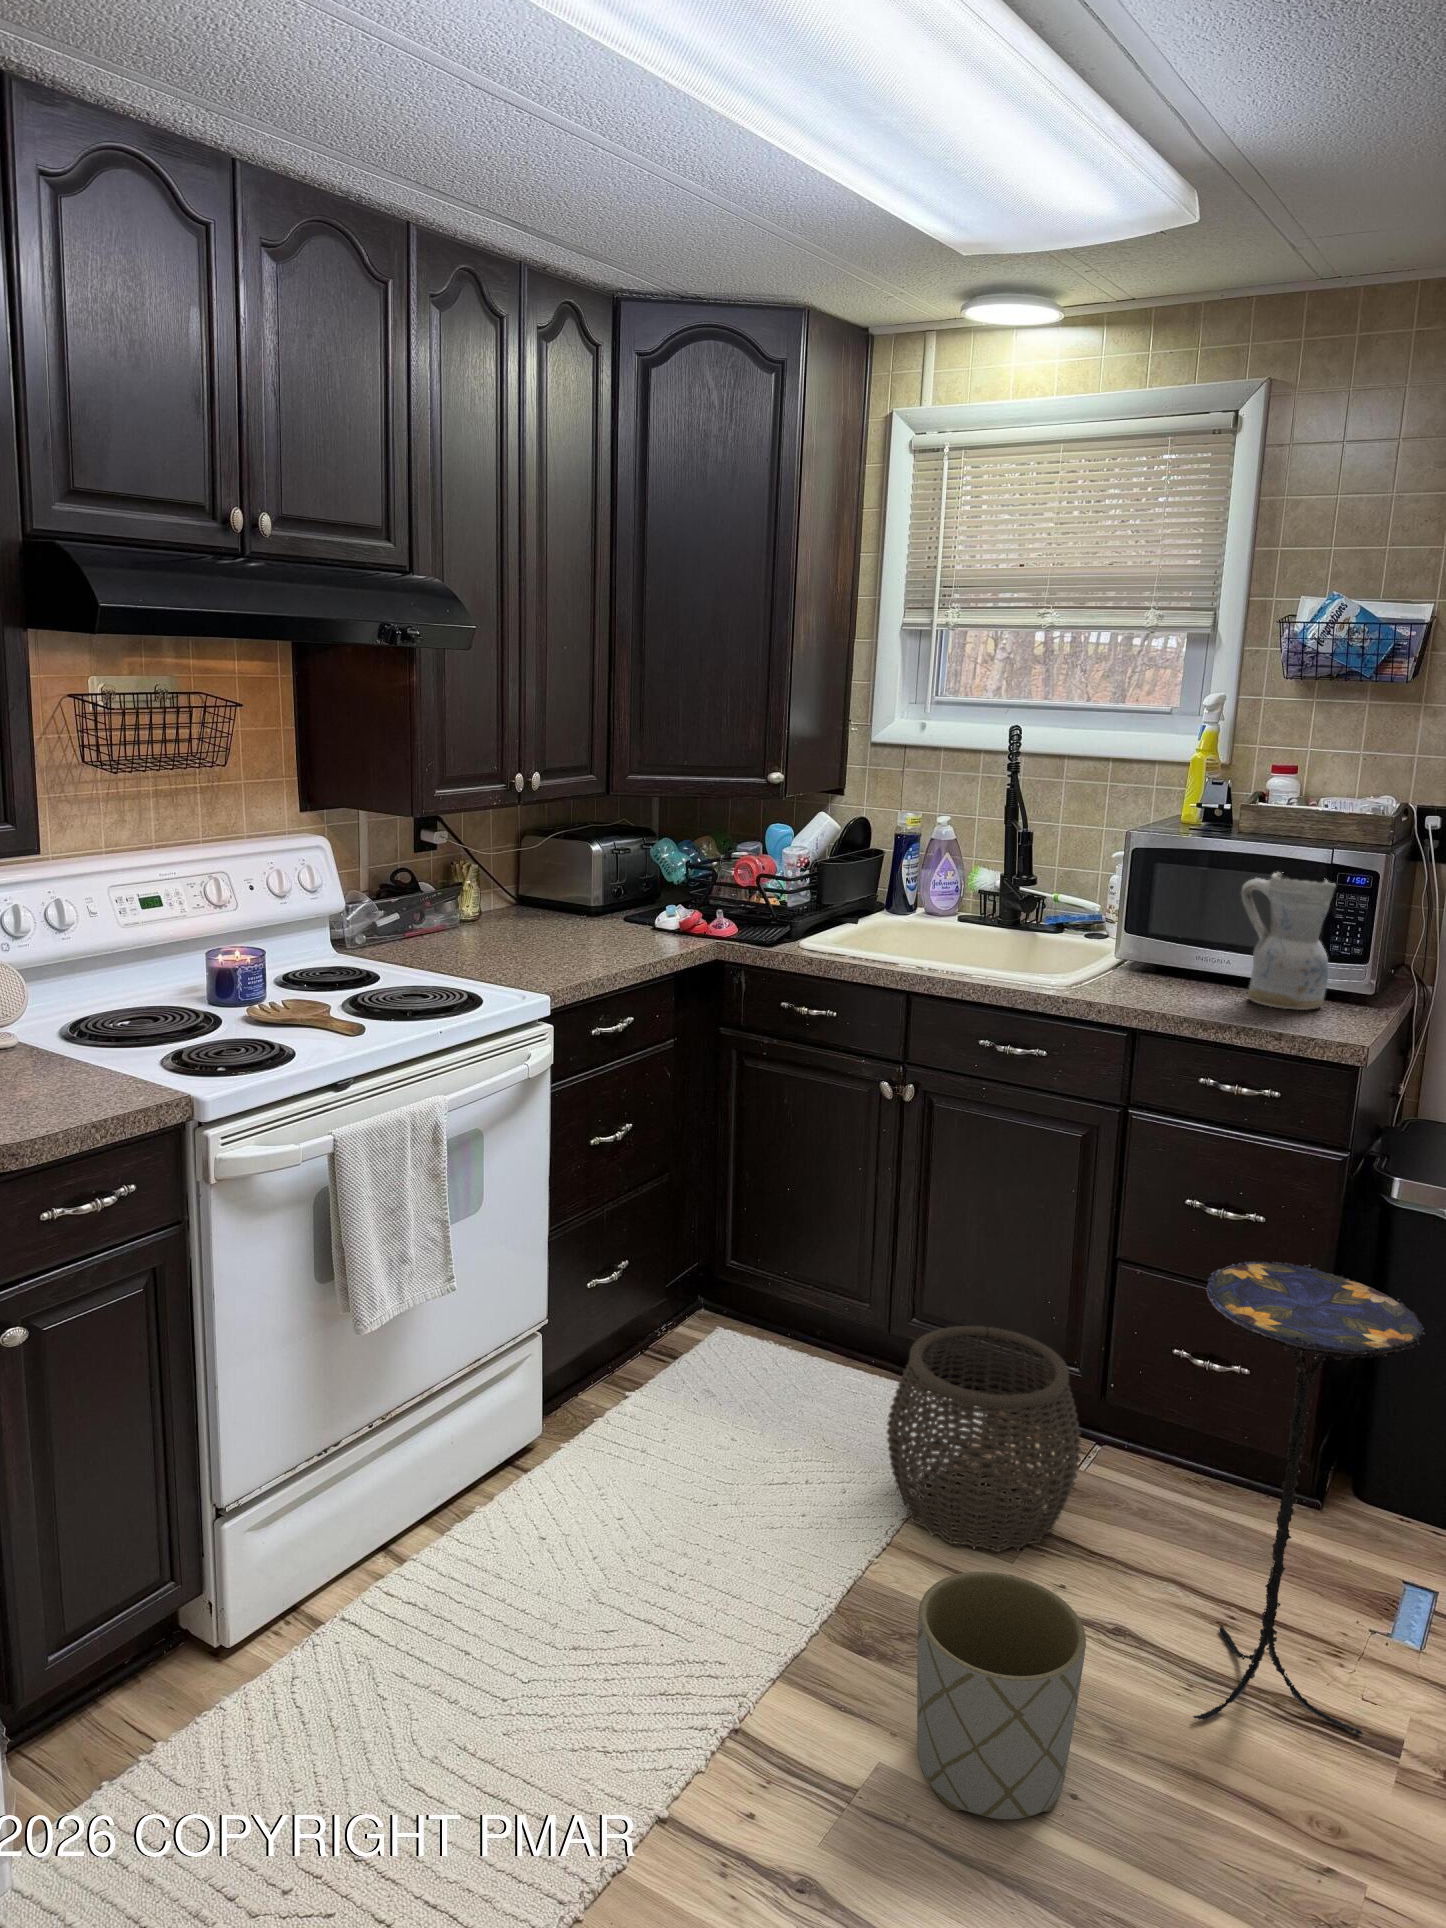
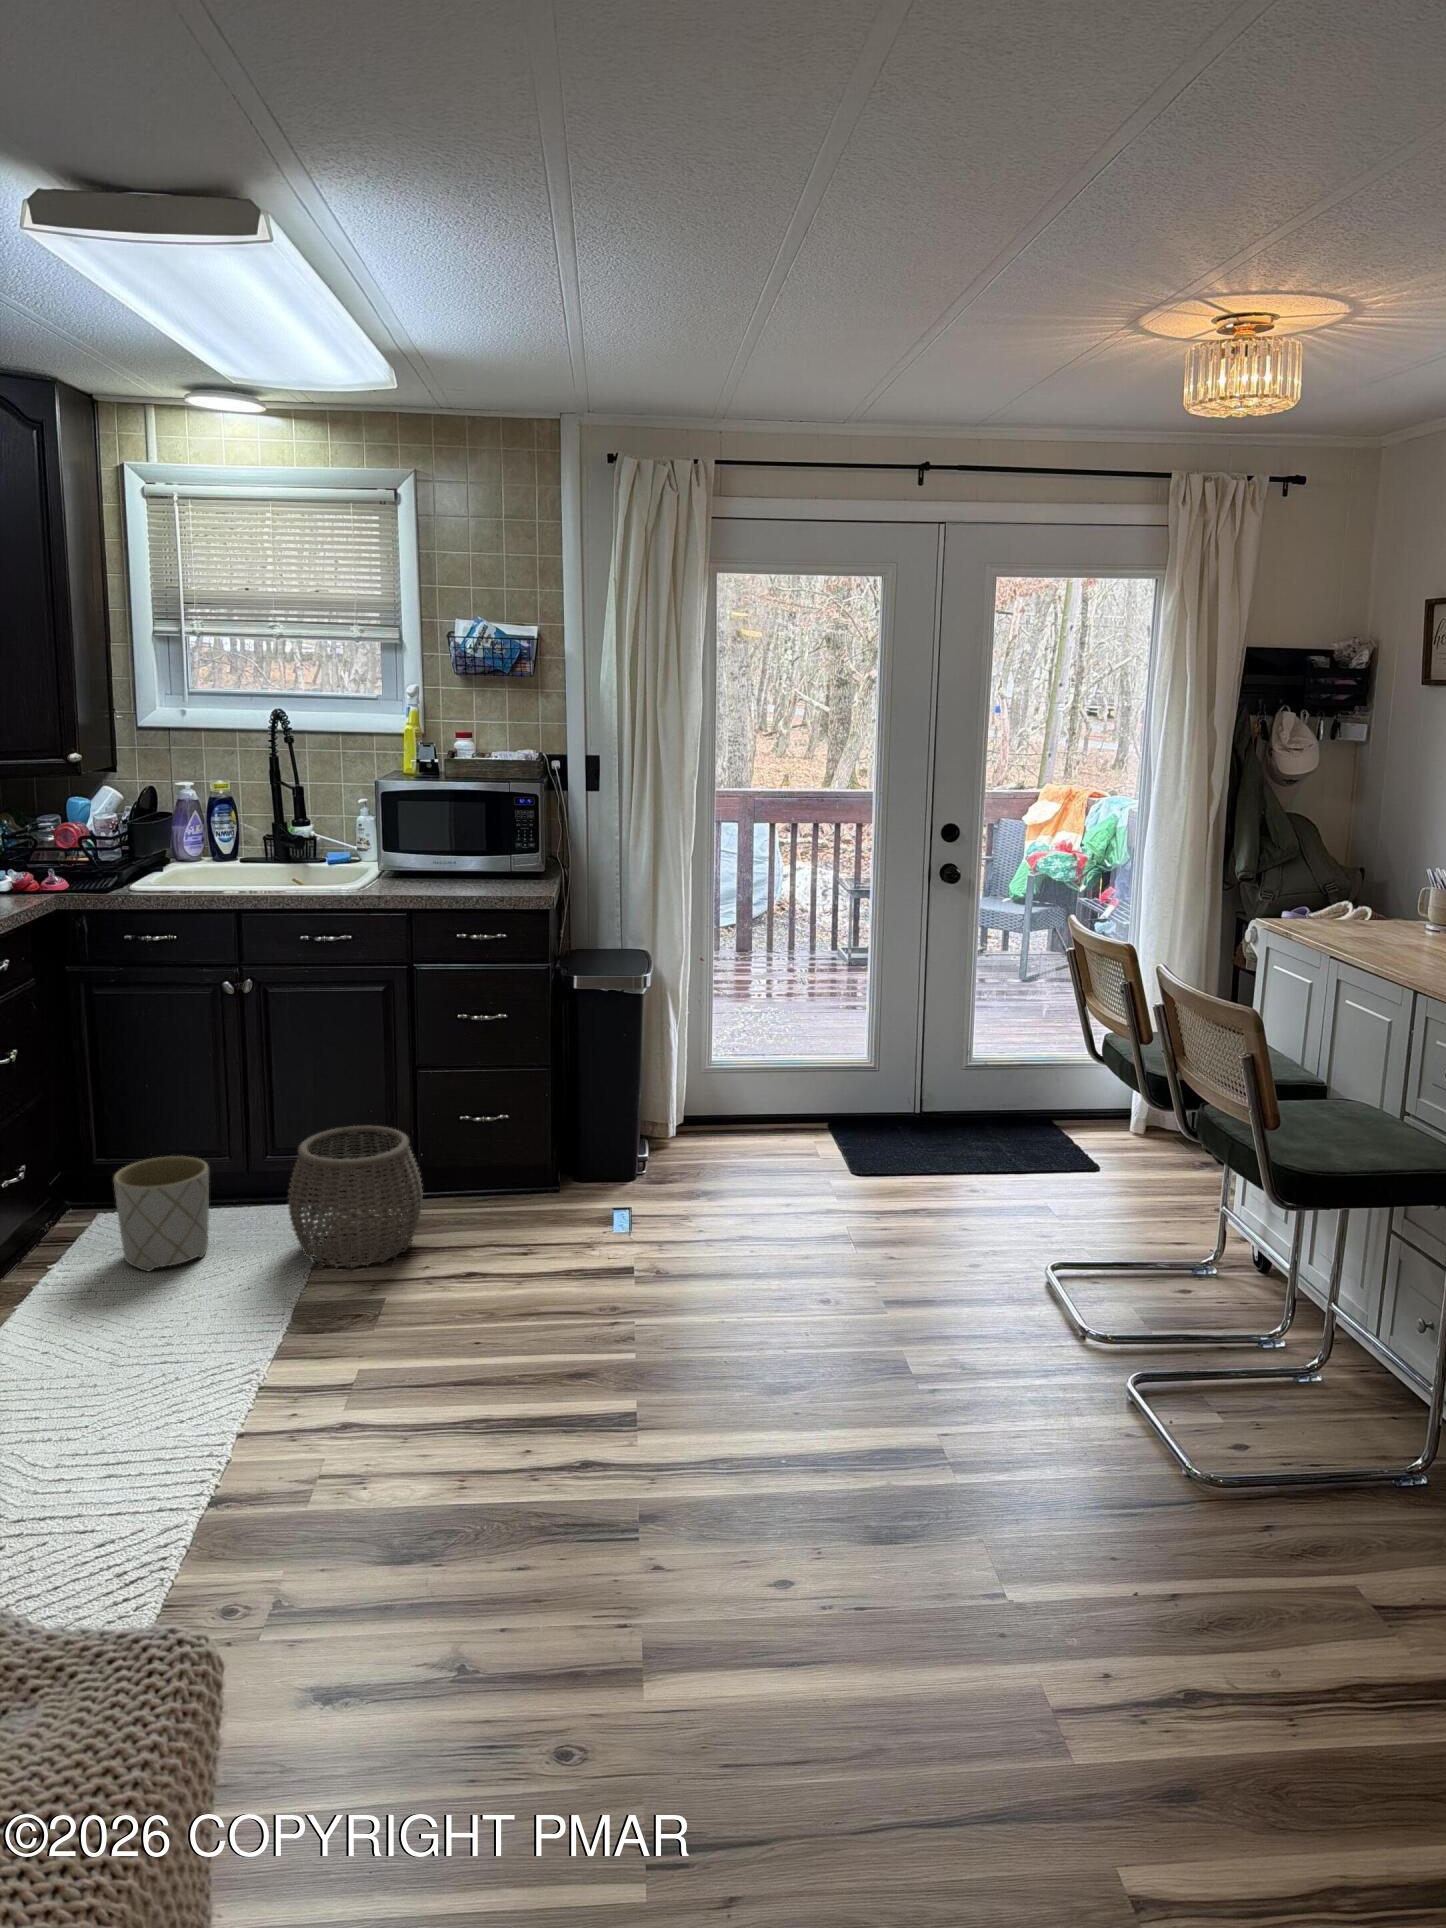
ceramic pitcher: present [1241,872,1336,1010] -> none [458,799,517,884]
side table: present [1193,1261,1425,1734] -> none [501,1021,618,1293]
planter: present [917,1572,1086,1819] -> present [114,1156,209,1271]

